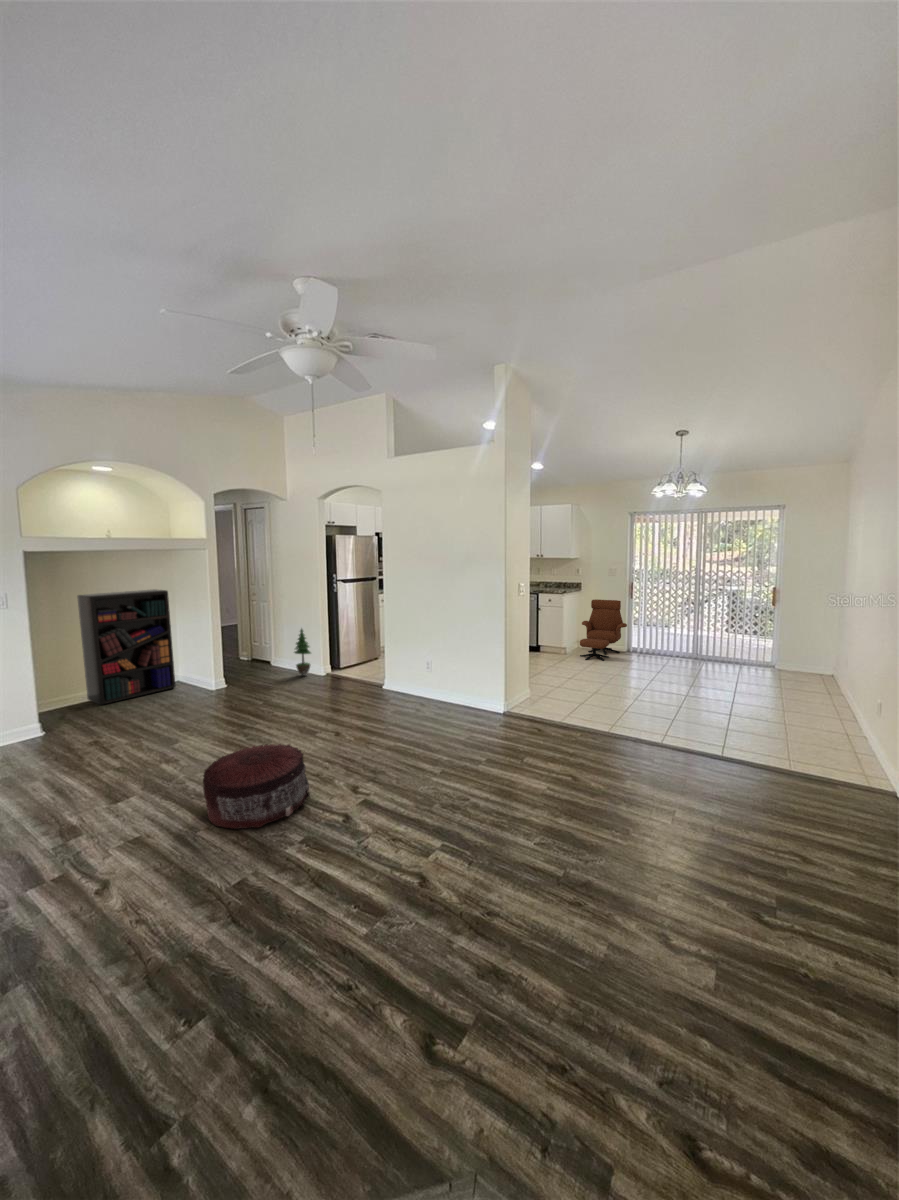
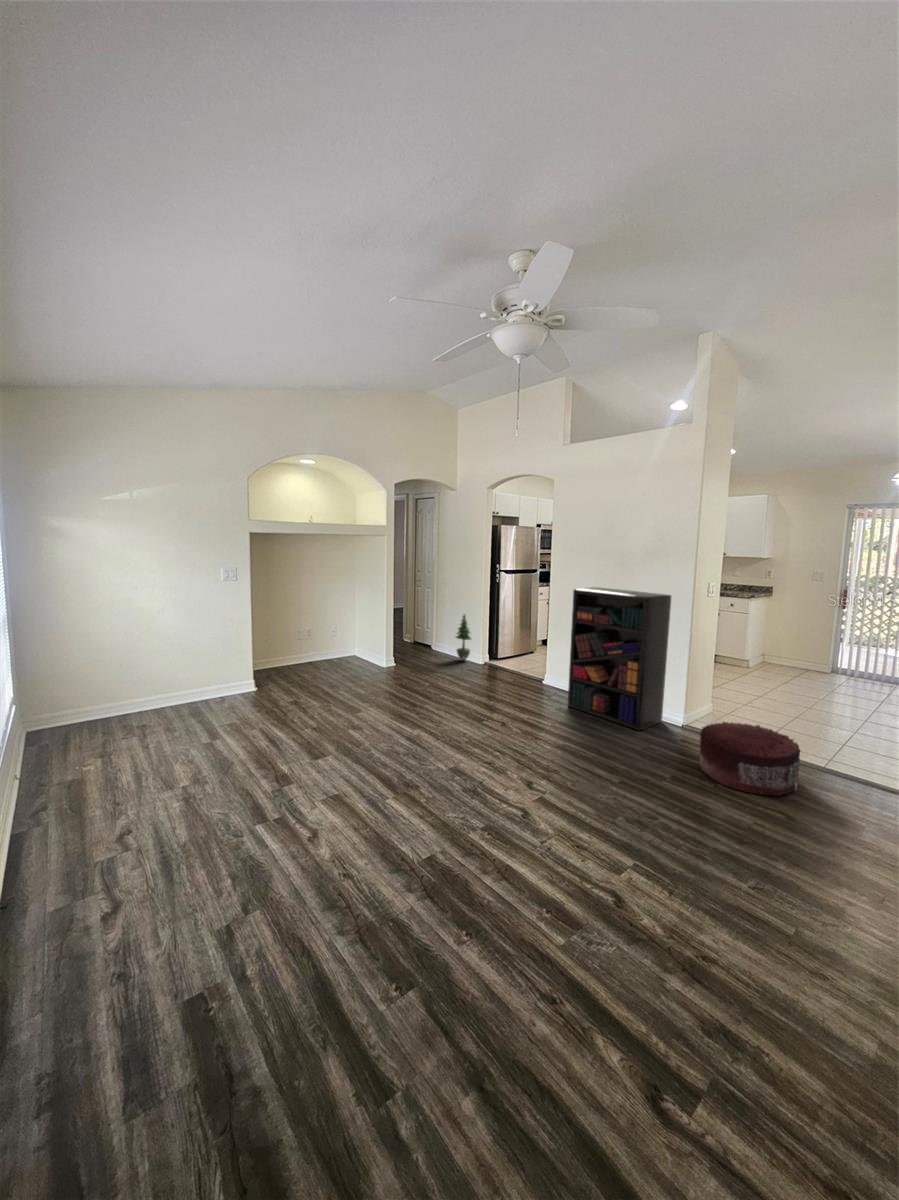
bookshelf: present [77,589,175,705] -> present [568,587,671,730]
lounge chair: present [580,599,627,661] -> none [770,608,837,680]
pouf: present [203,744,310,829] -> present [699,722,800,796]

